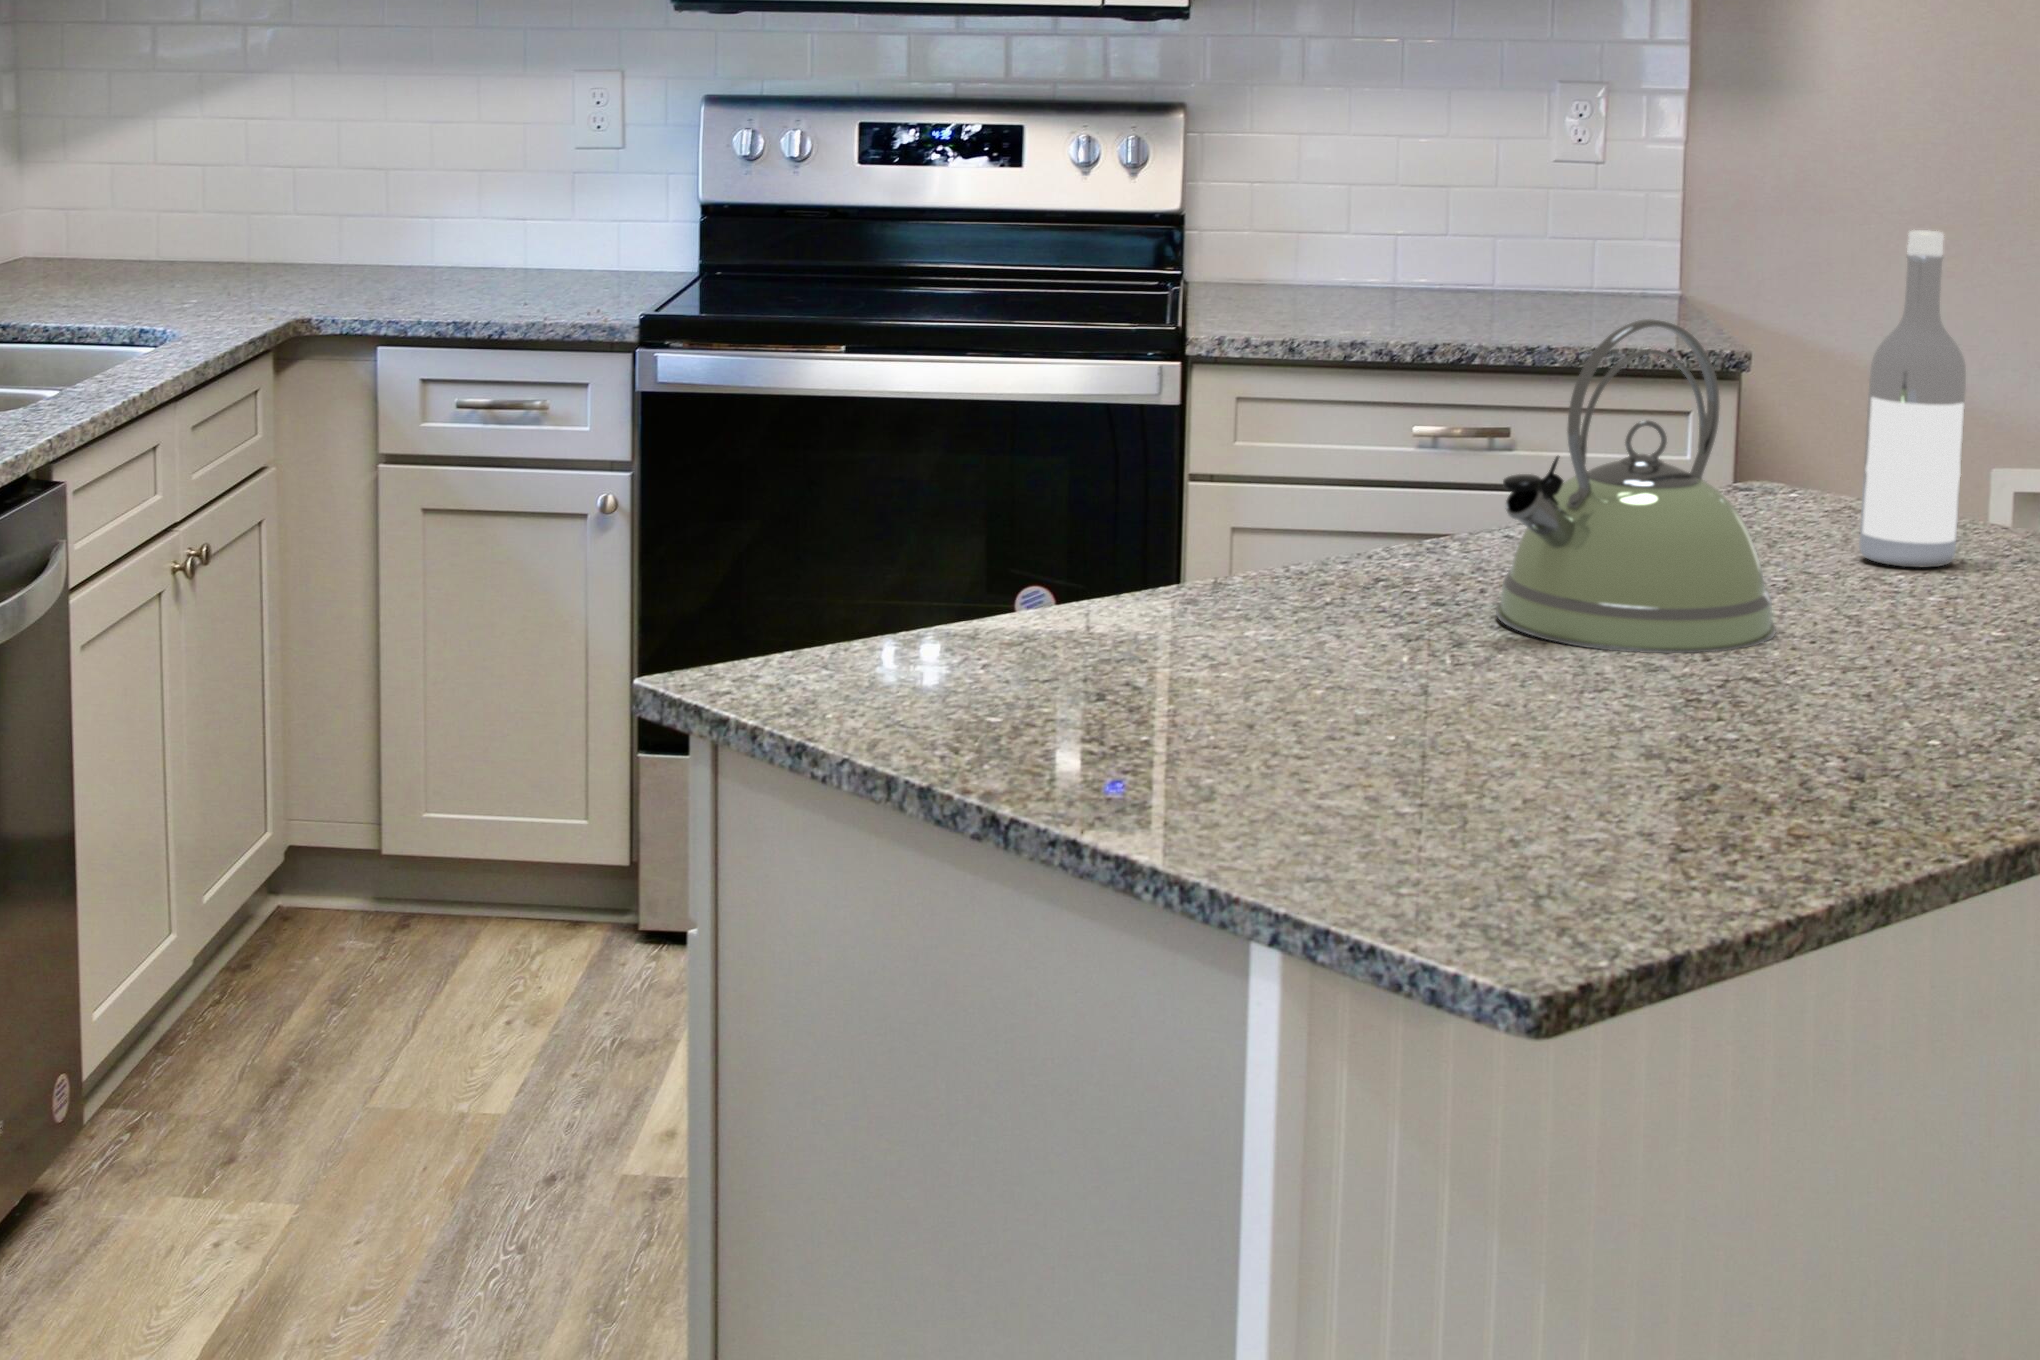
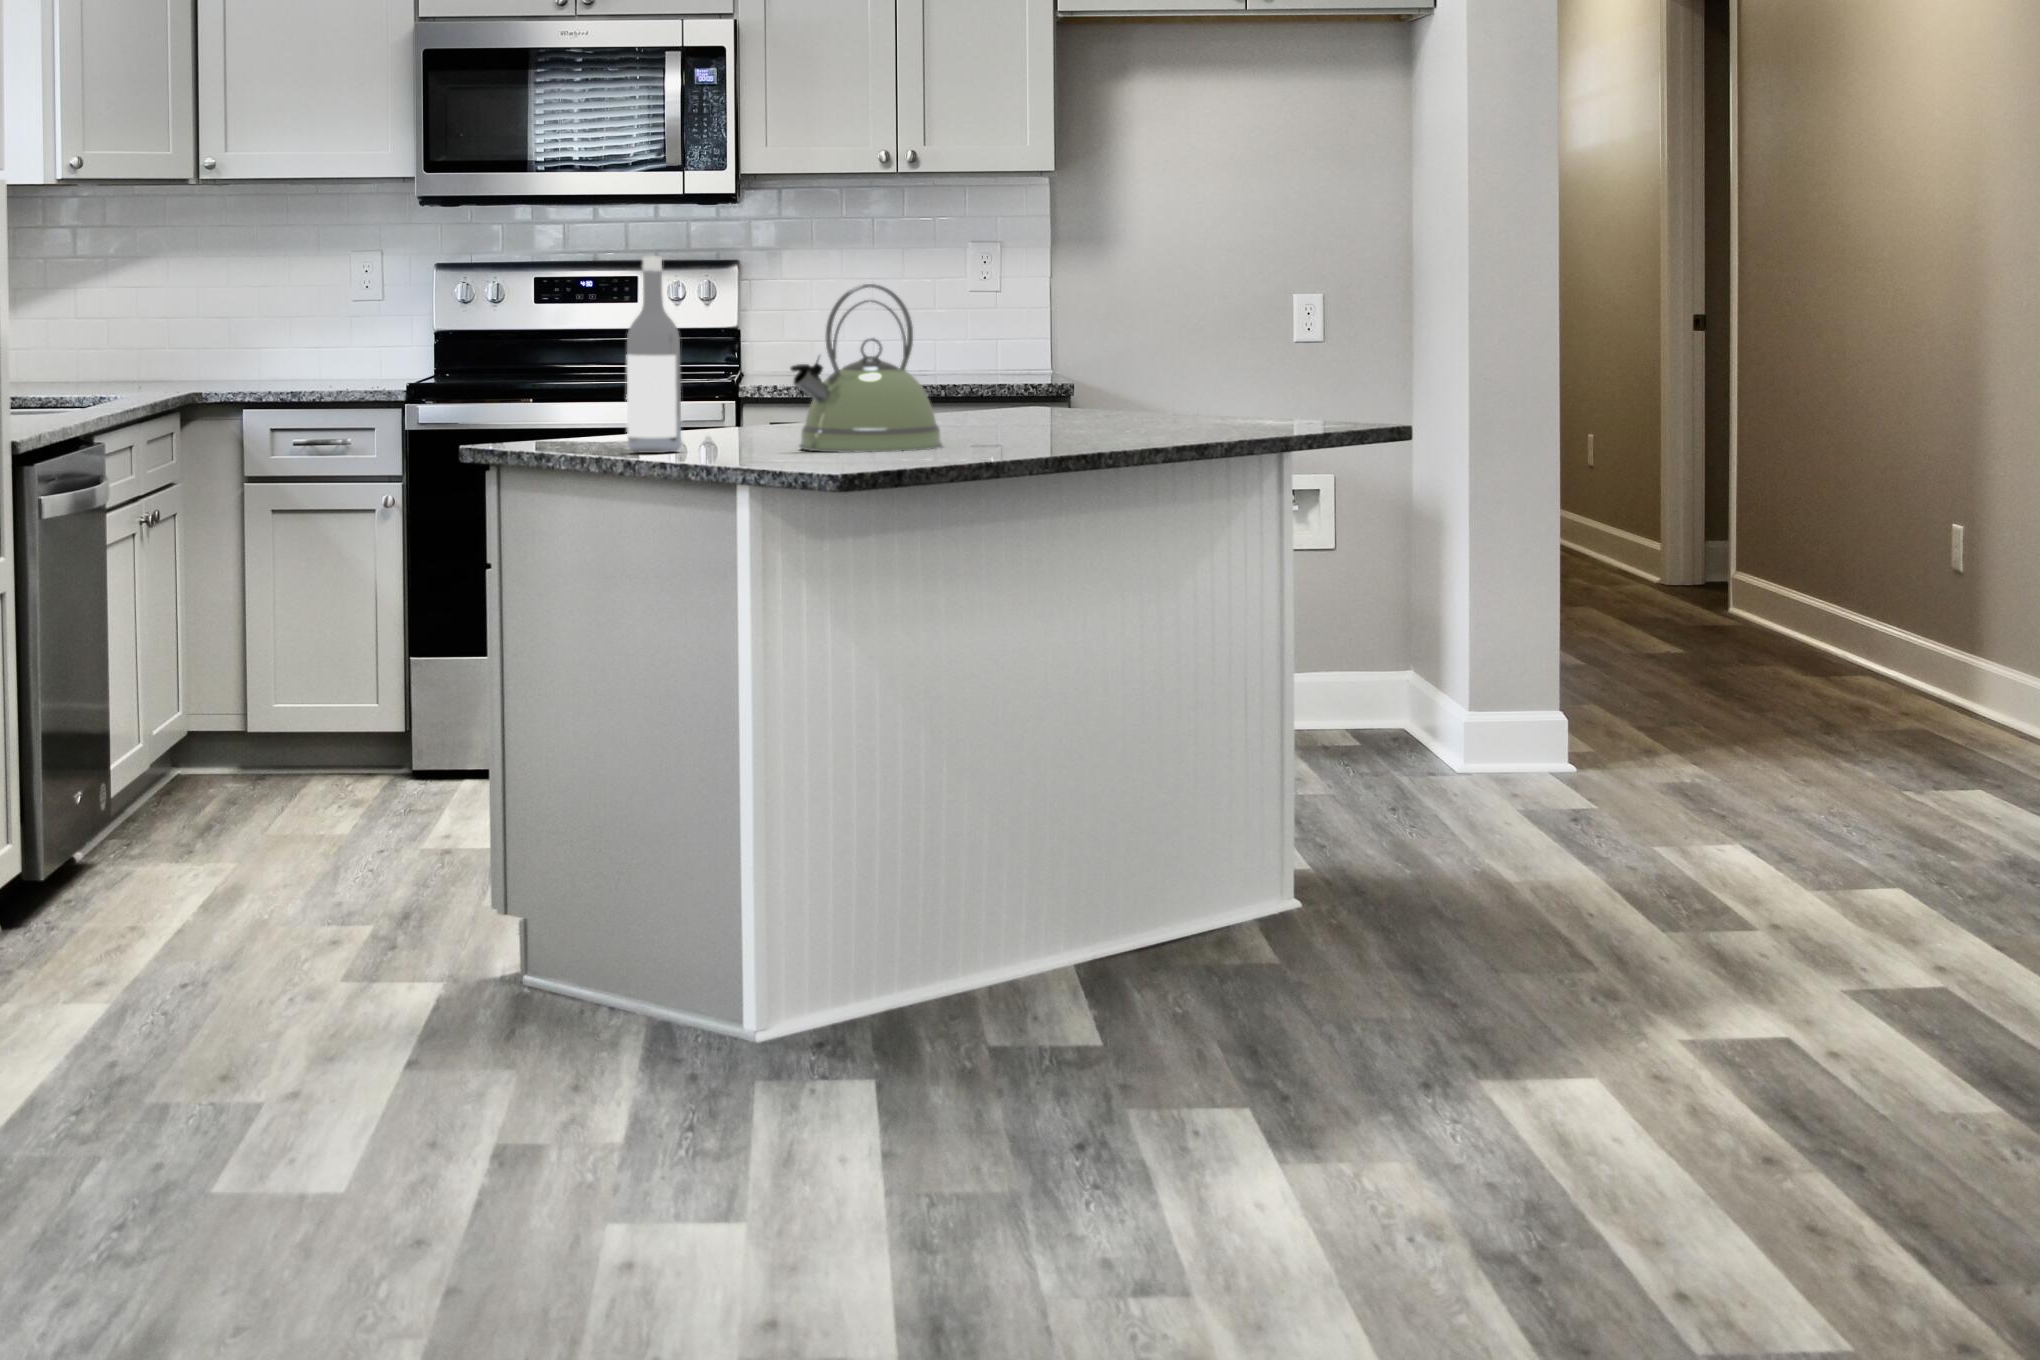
wine bottle: present [1859,230,1966,568] -> present [626,257,681,453]

